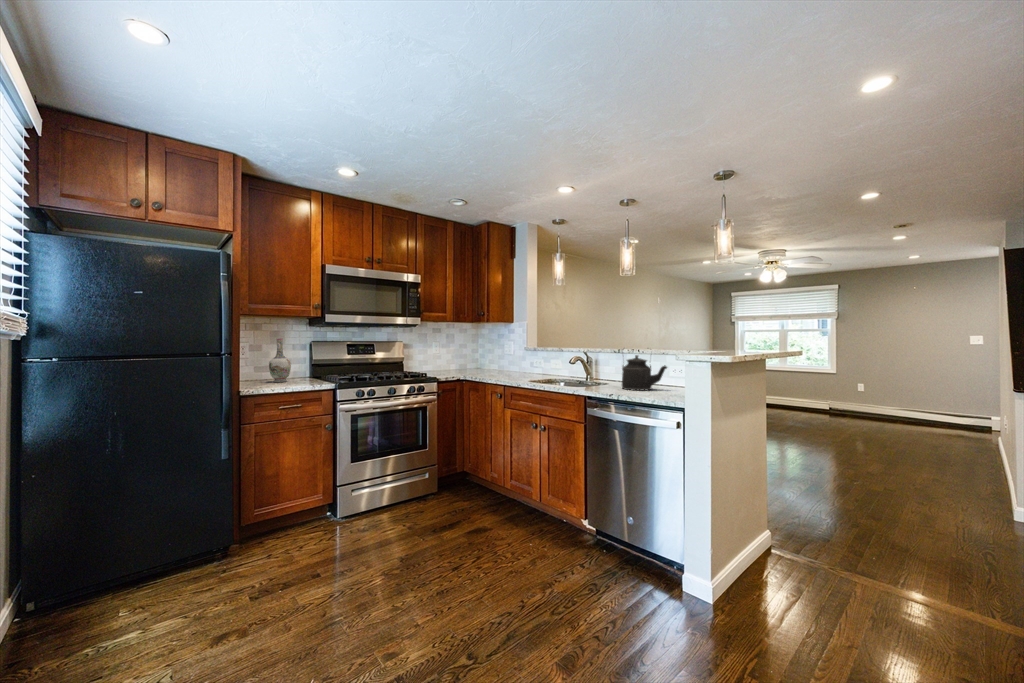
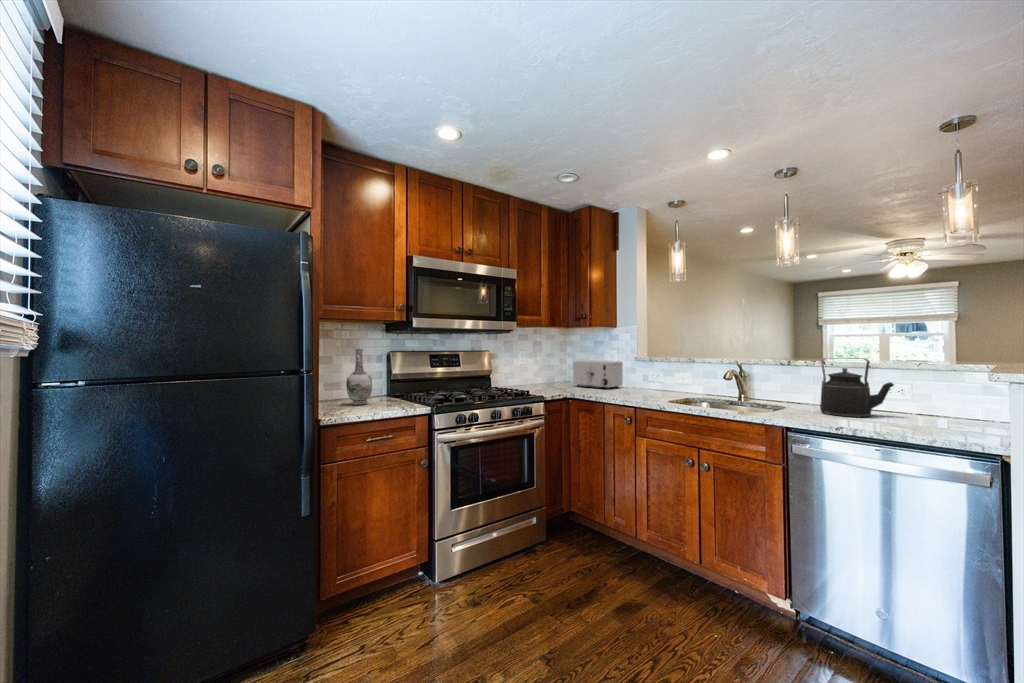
toaster: none [476,350,514,373] -> present [573,360,623,389]

